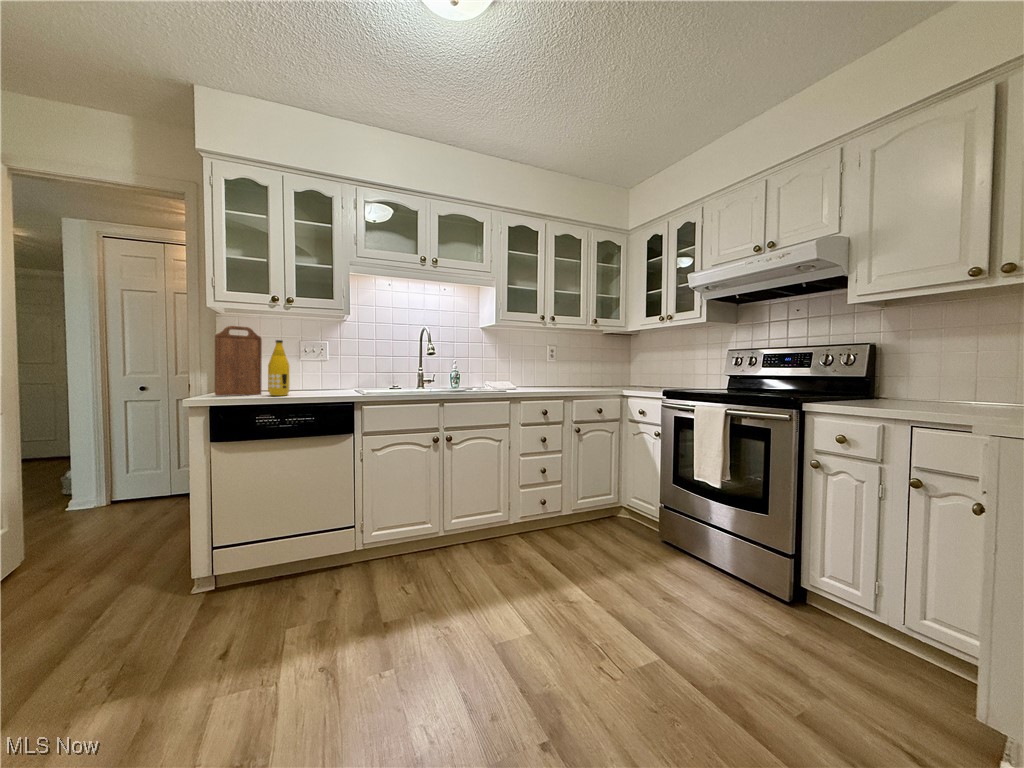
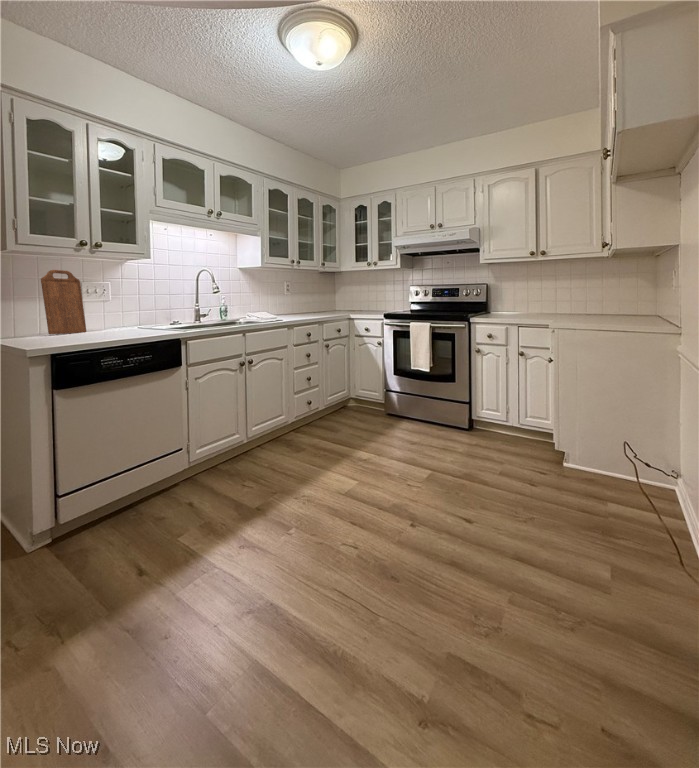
bottle: present [268,340,290,396] -> none [96,283,117,332]

